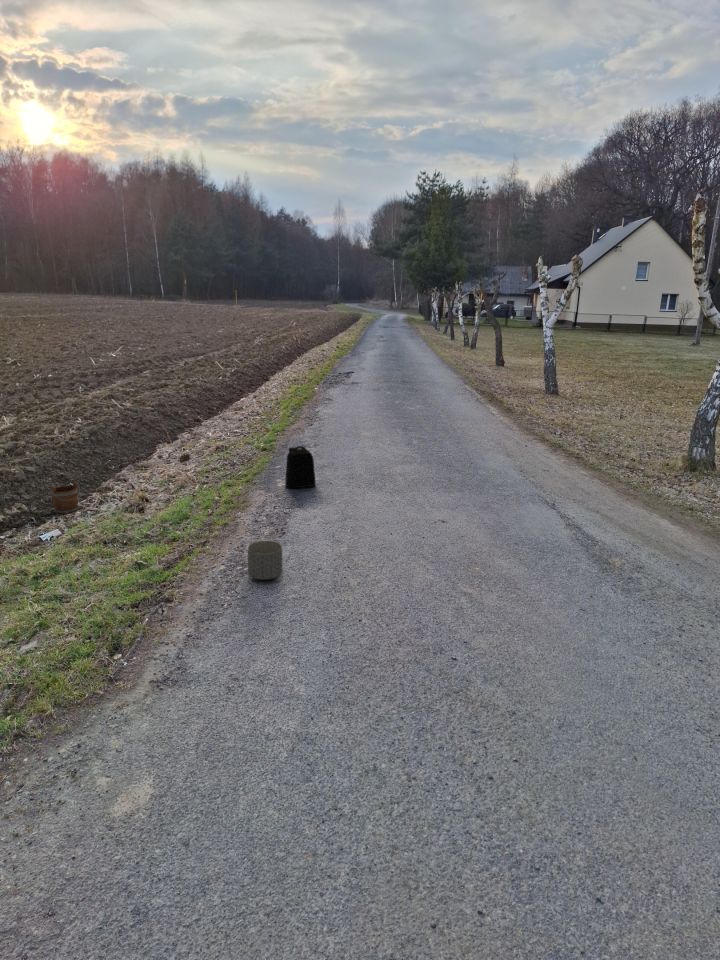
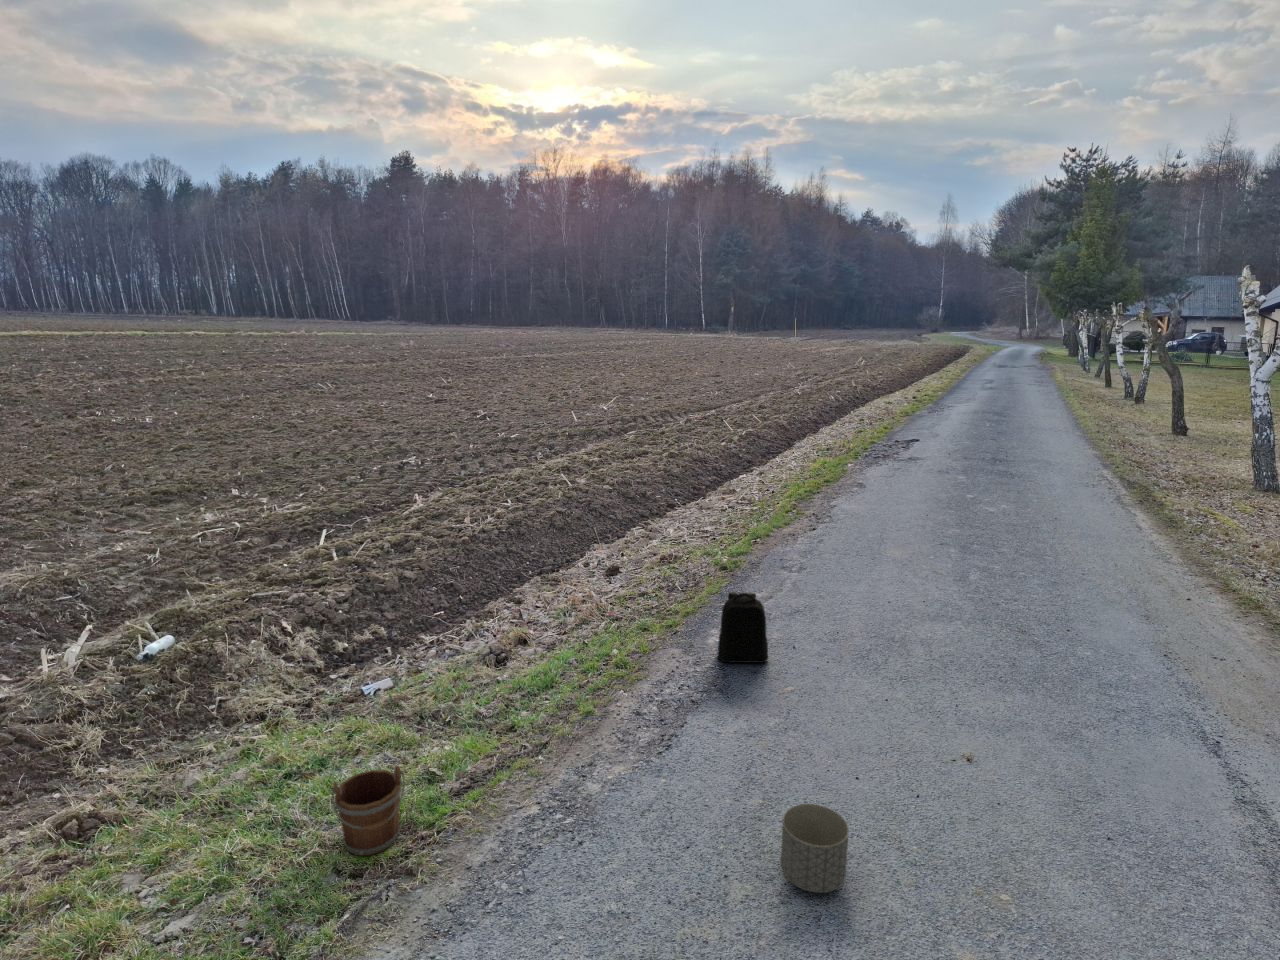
bucket: present [50,481,80,514] -> present [332,766,405,856]
planter: present [247,540,282,580] -> present [781,804,849,893]

